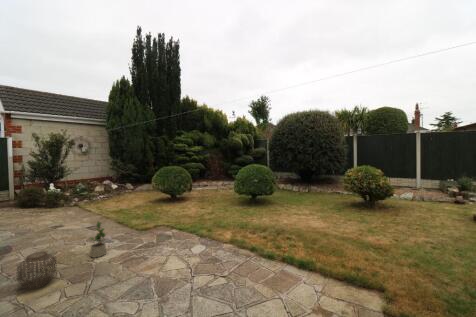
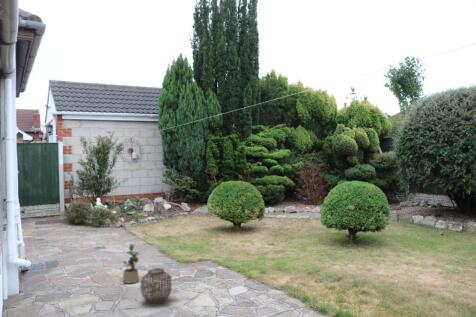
woven basket: present [17,251,57,289] -> present [141,268,171,304]

